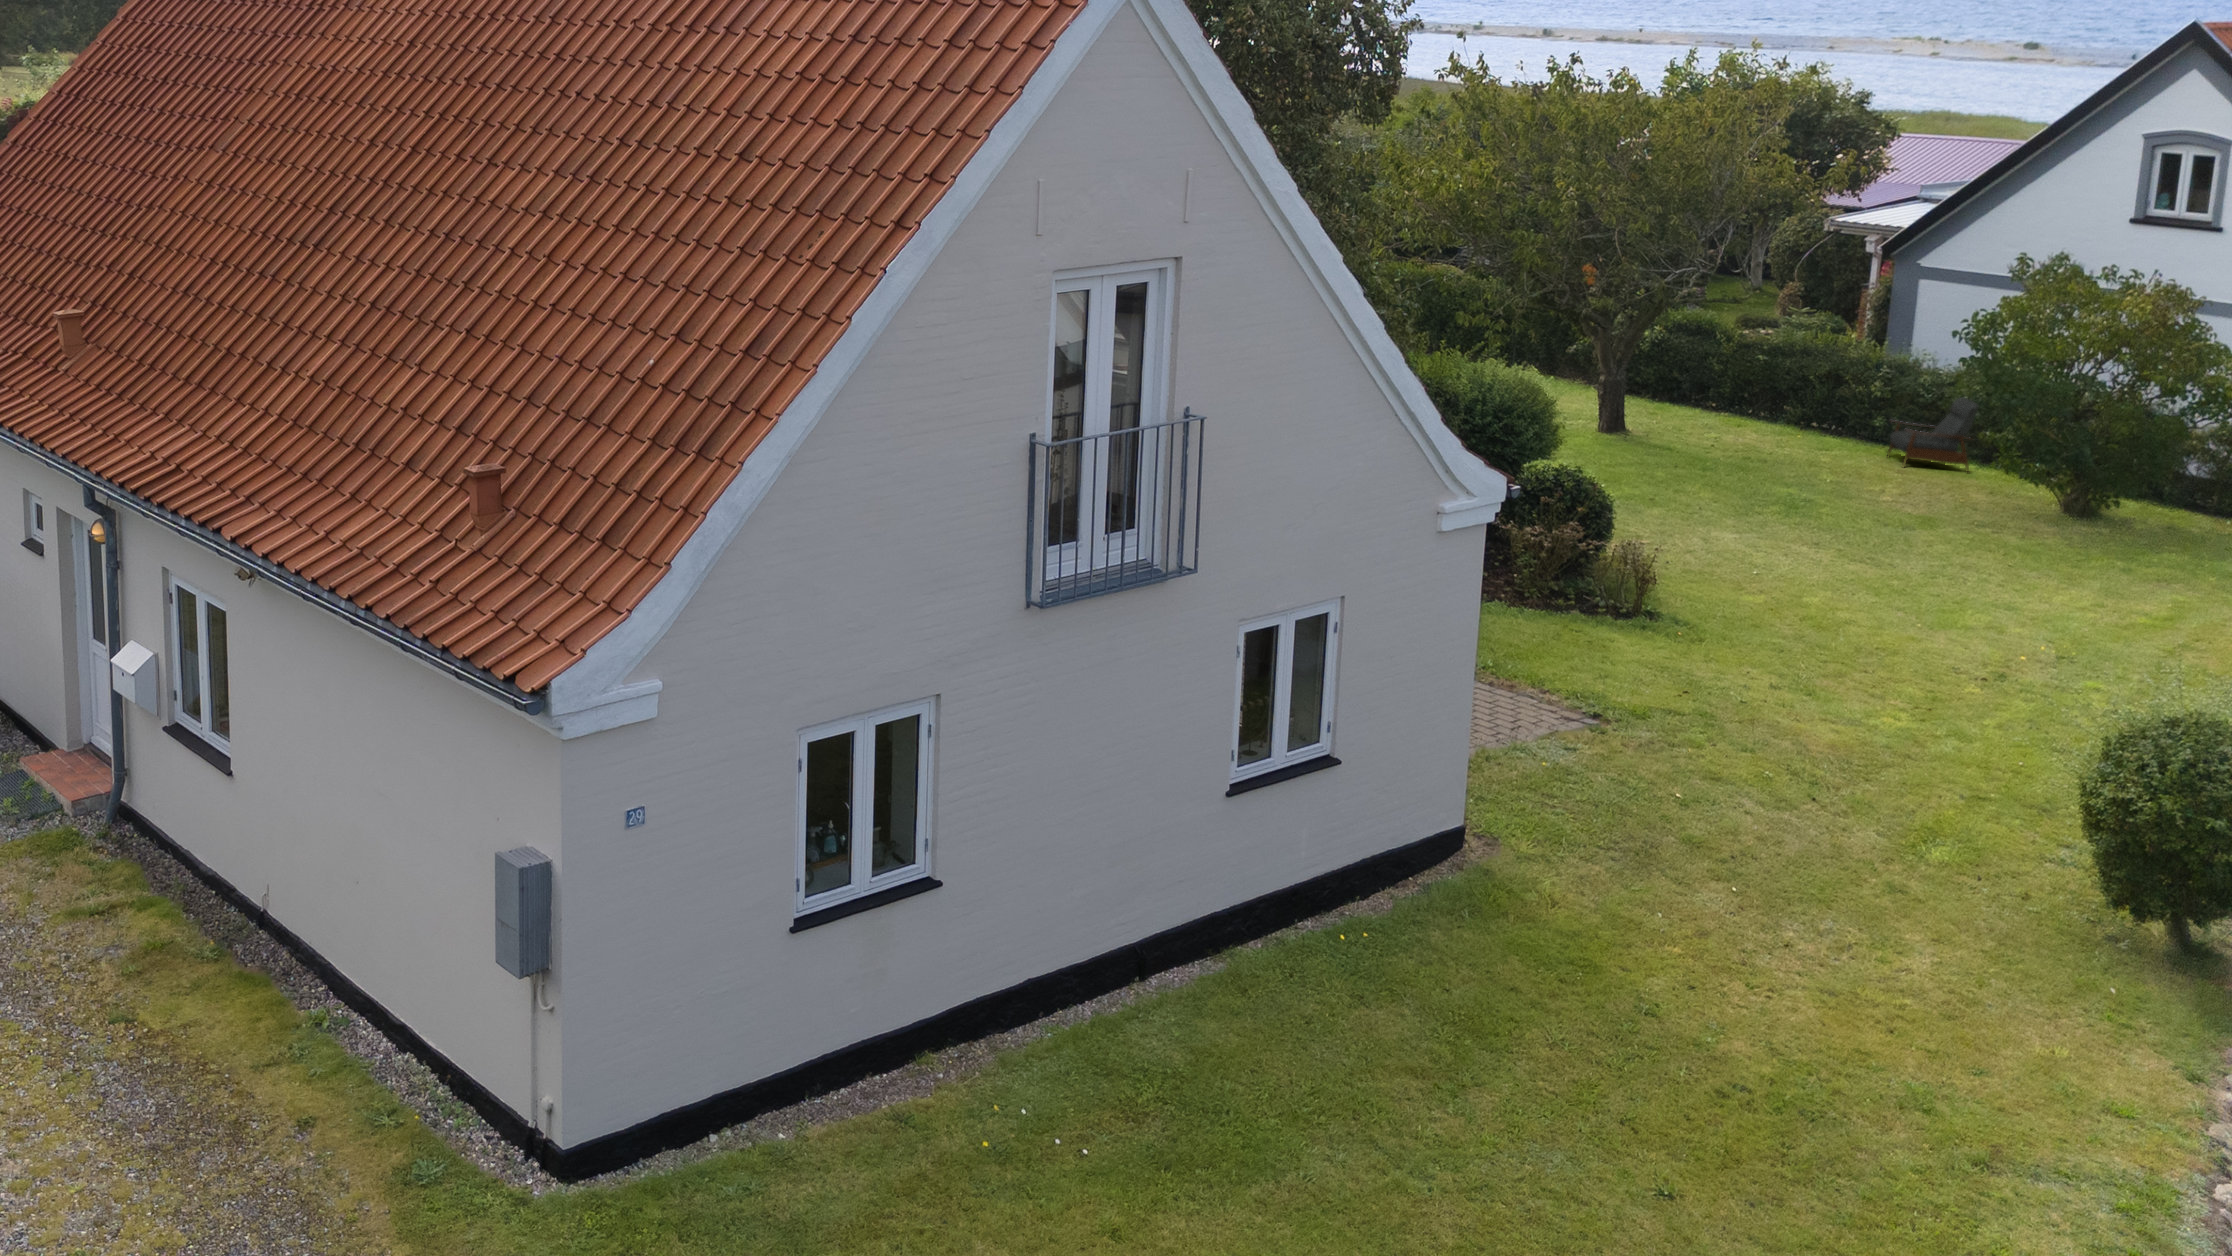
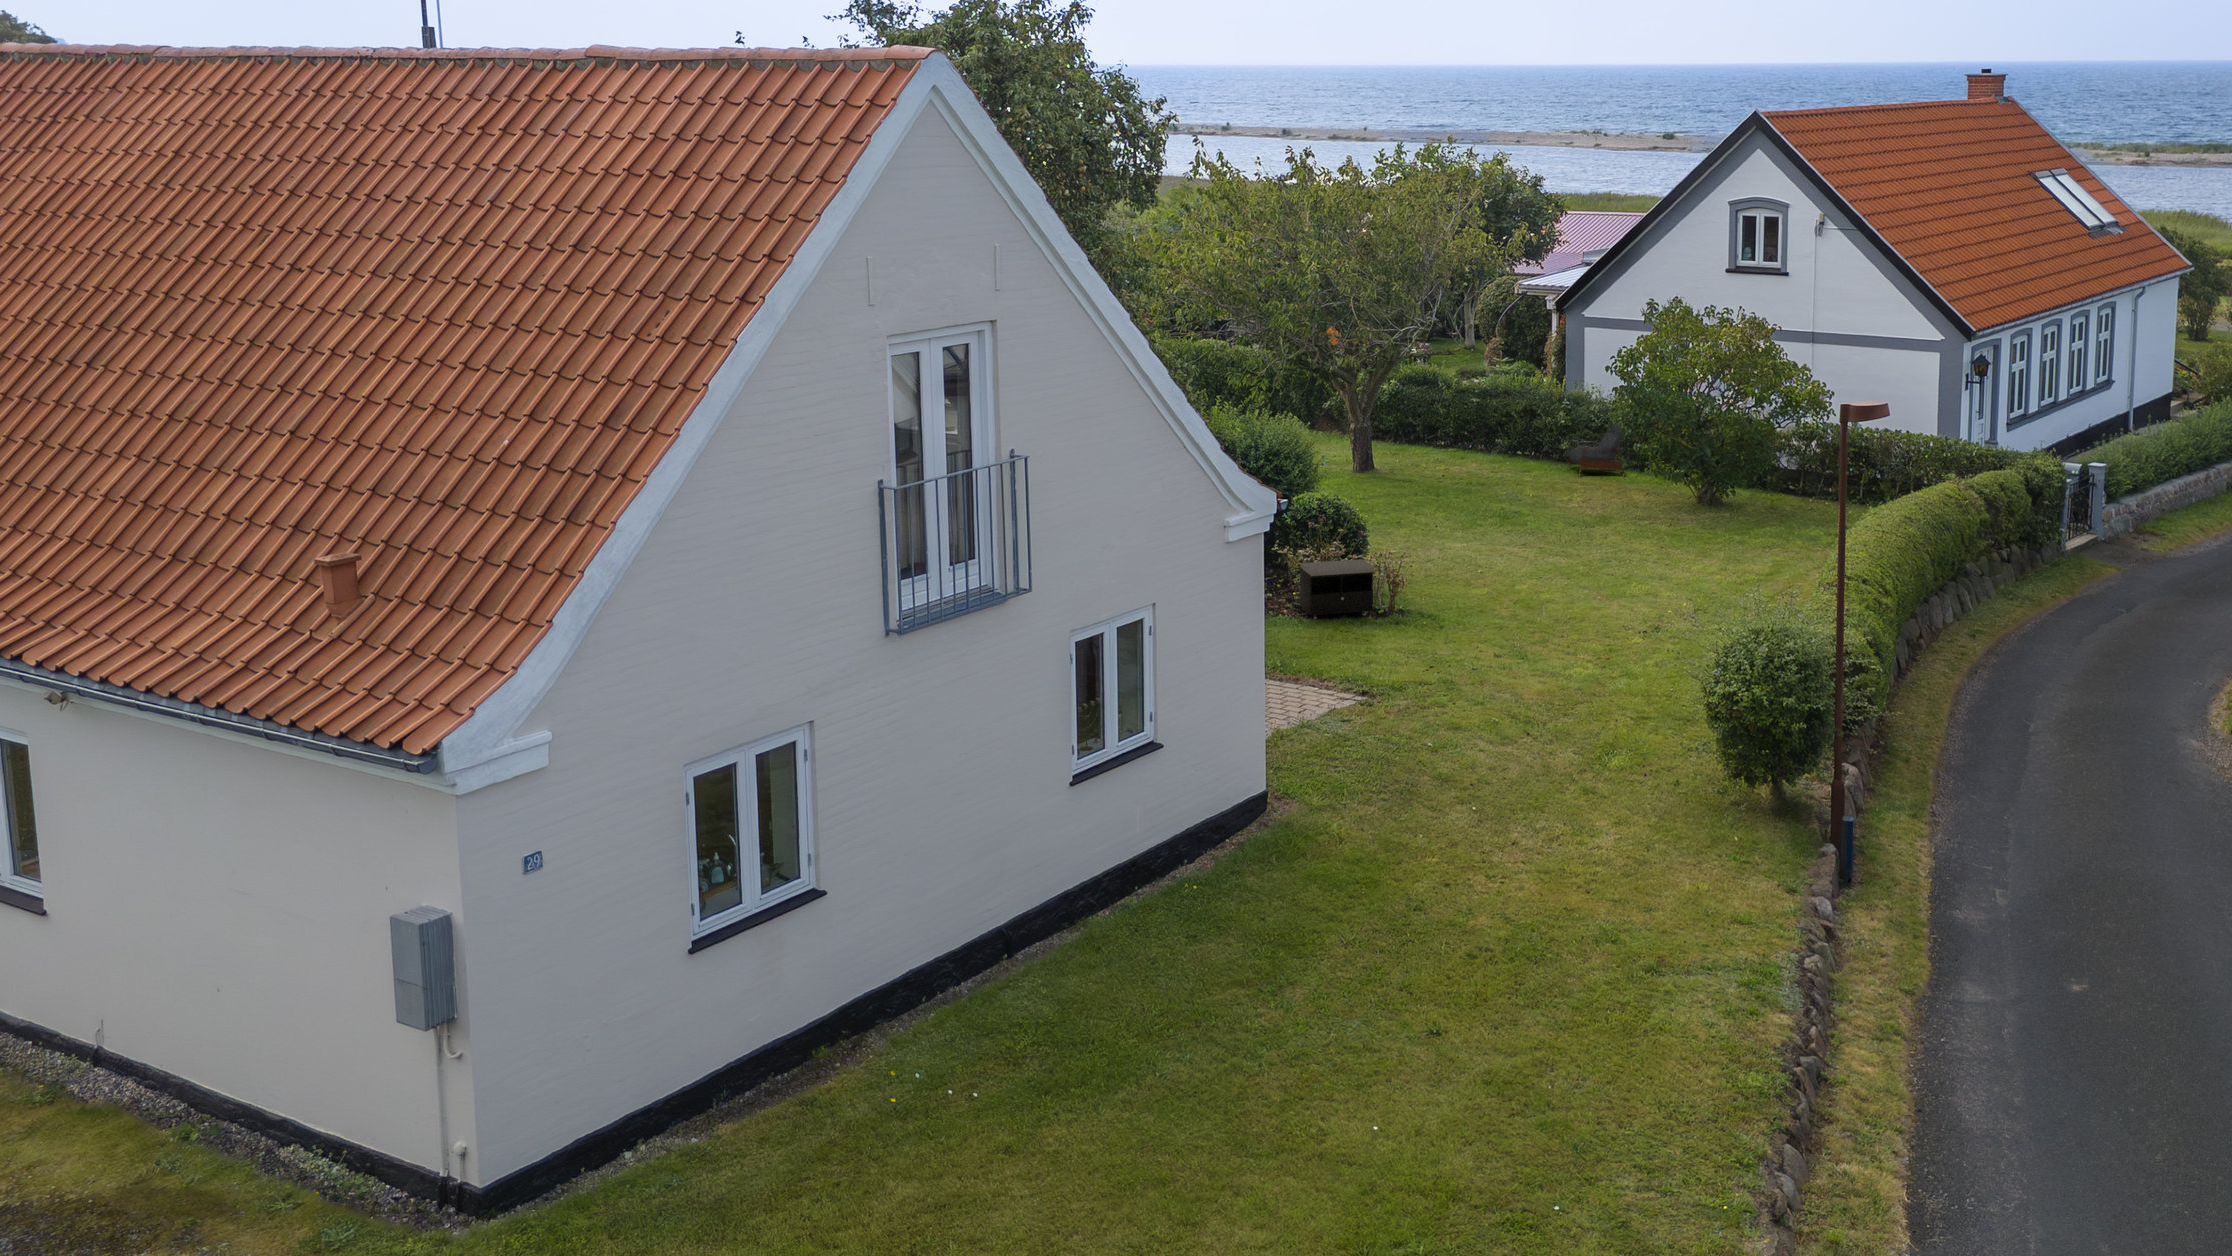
storage bench: none [1518,546,1618,618] -> present [1300,559,1374,619]

